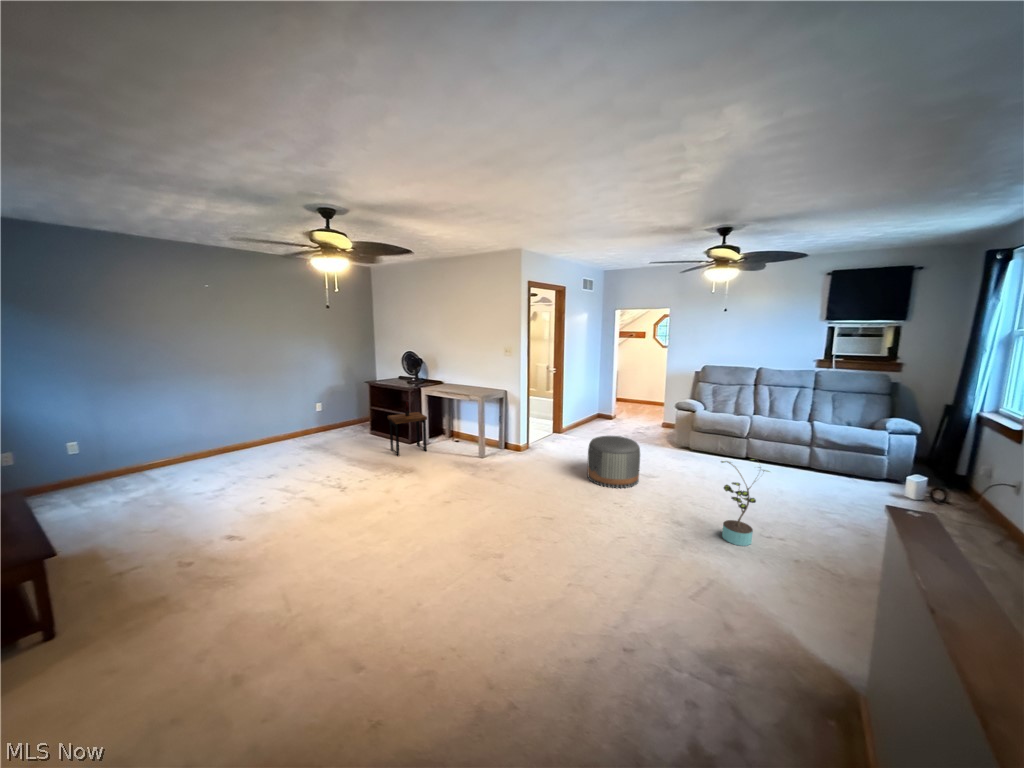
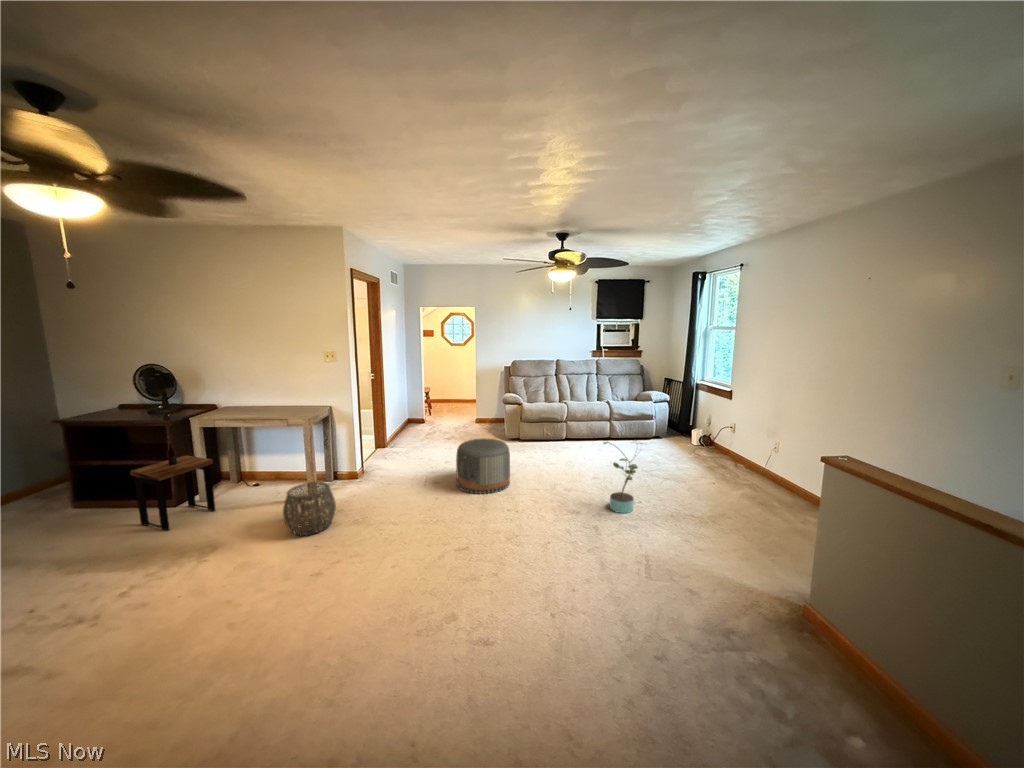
woven basket: none [447,443,482,480] -> present [283,482,336,535]

